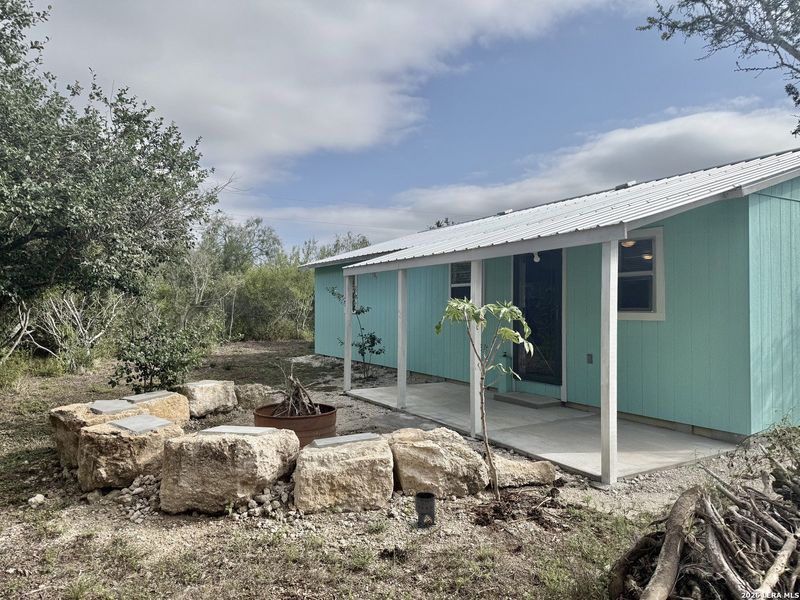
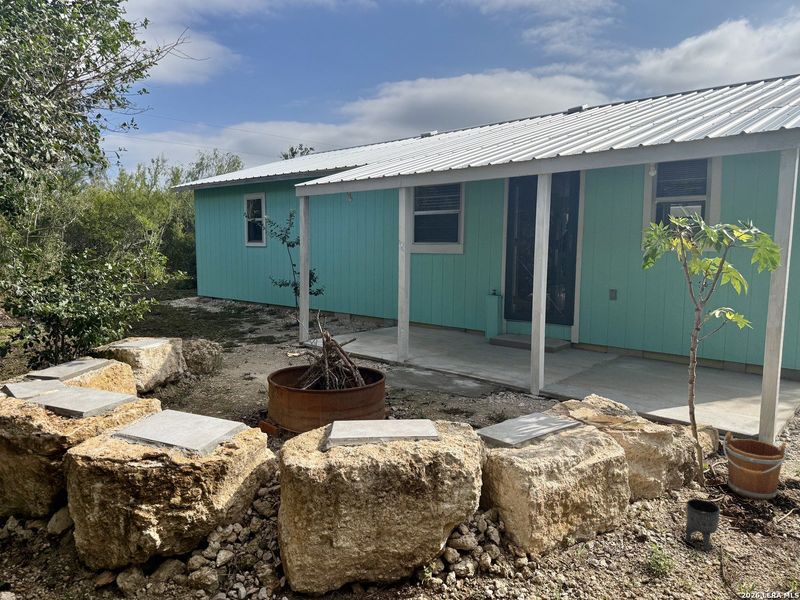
bucket: none [502,457,545,512] -> present [723,431,788,500]

